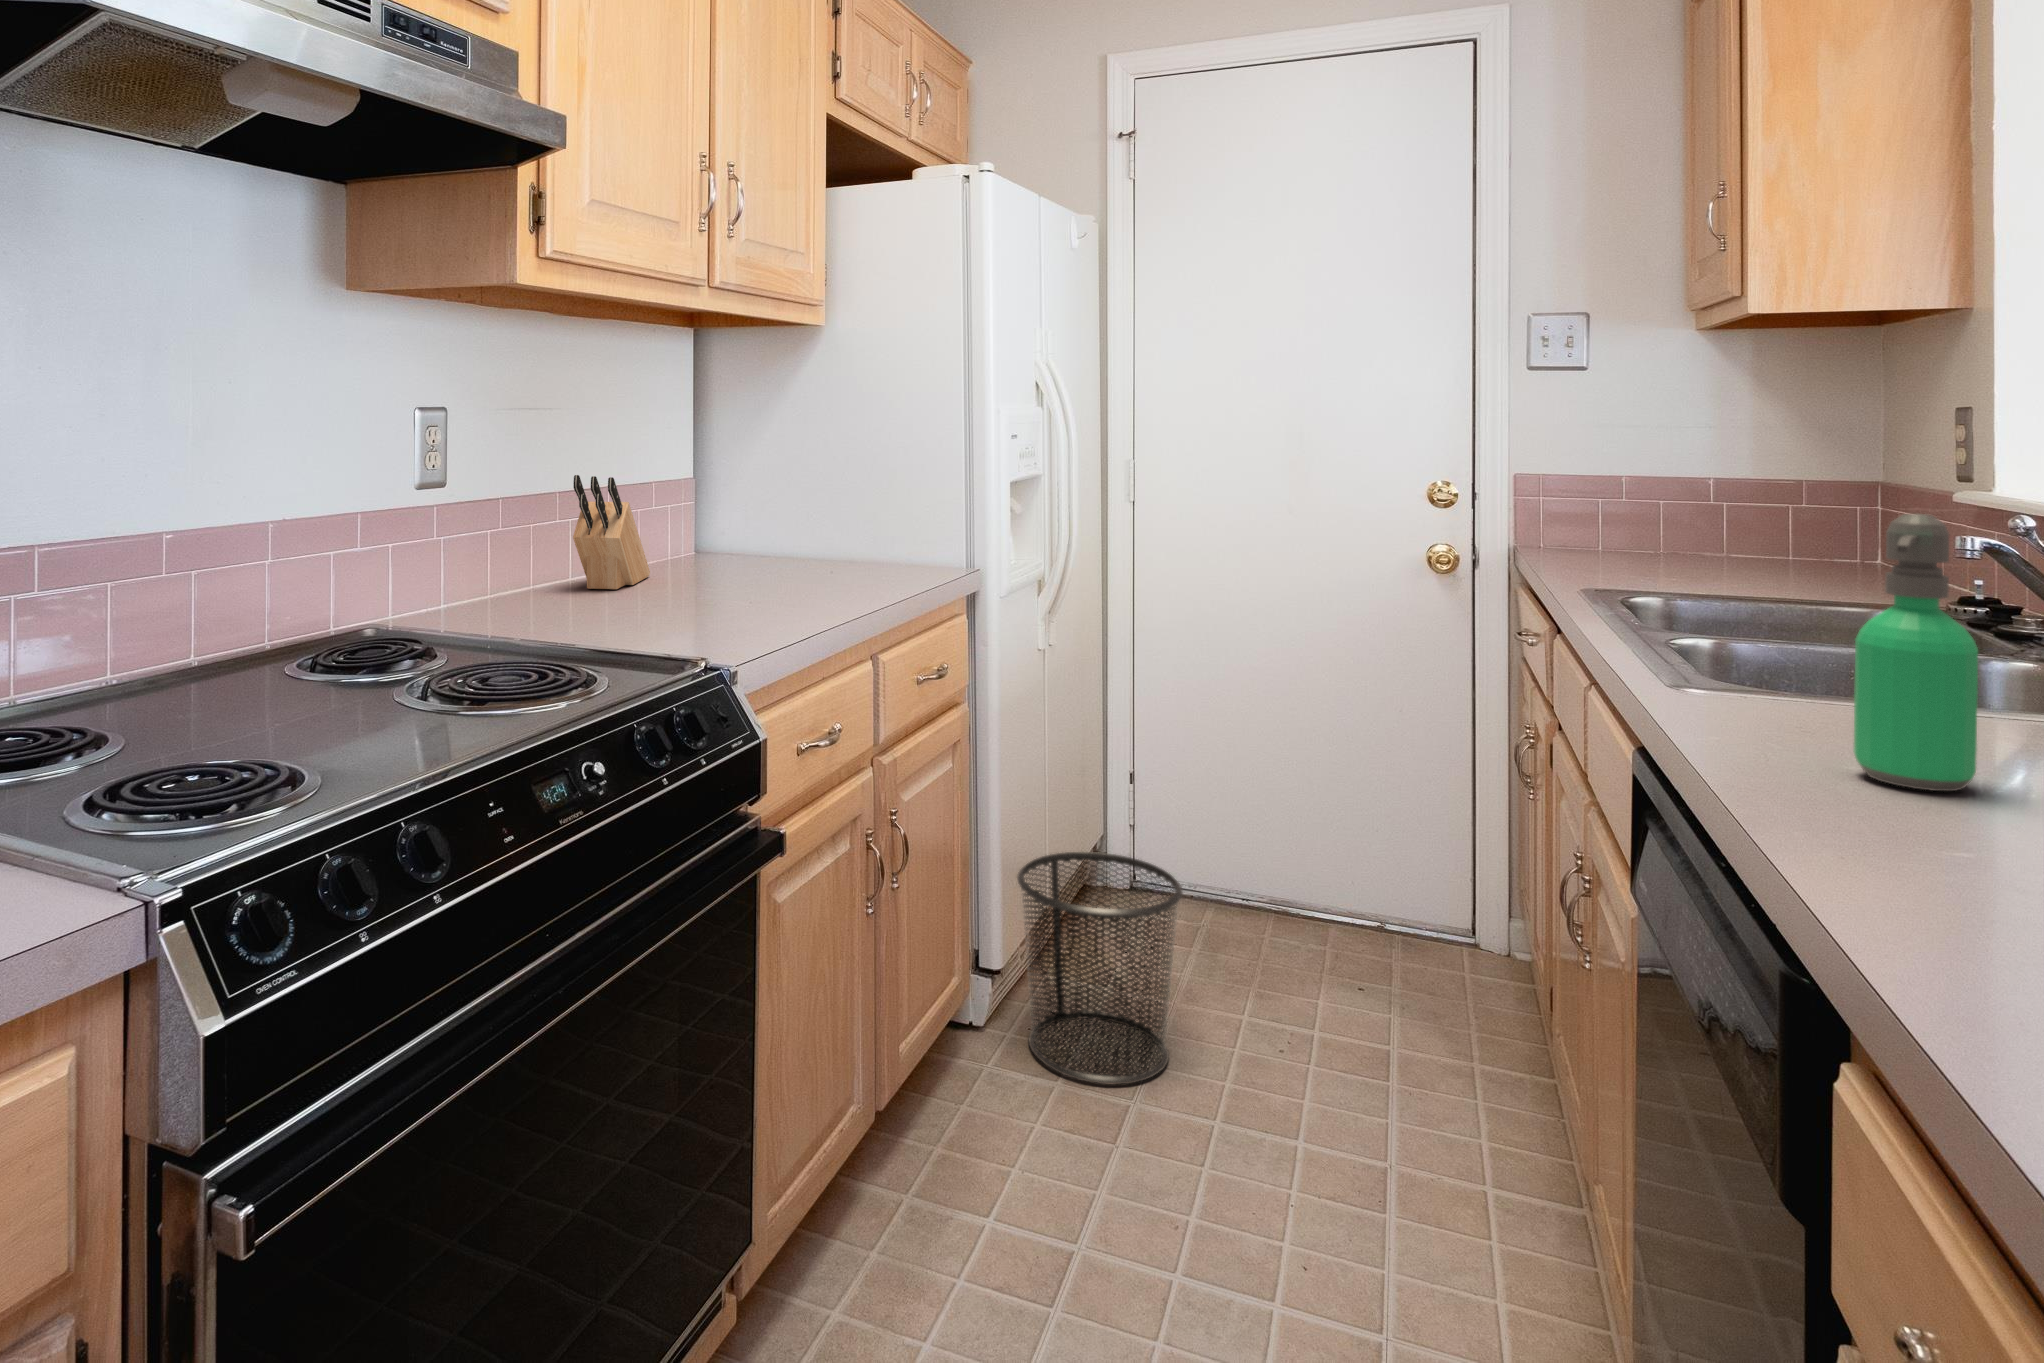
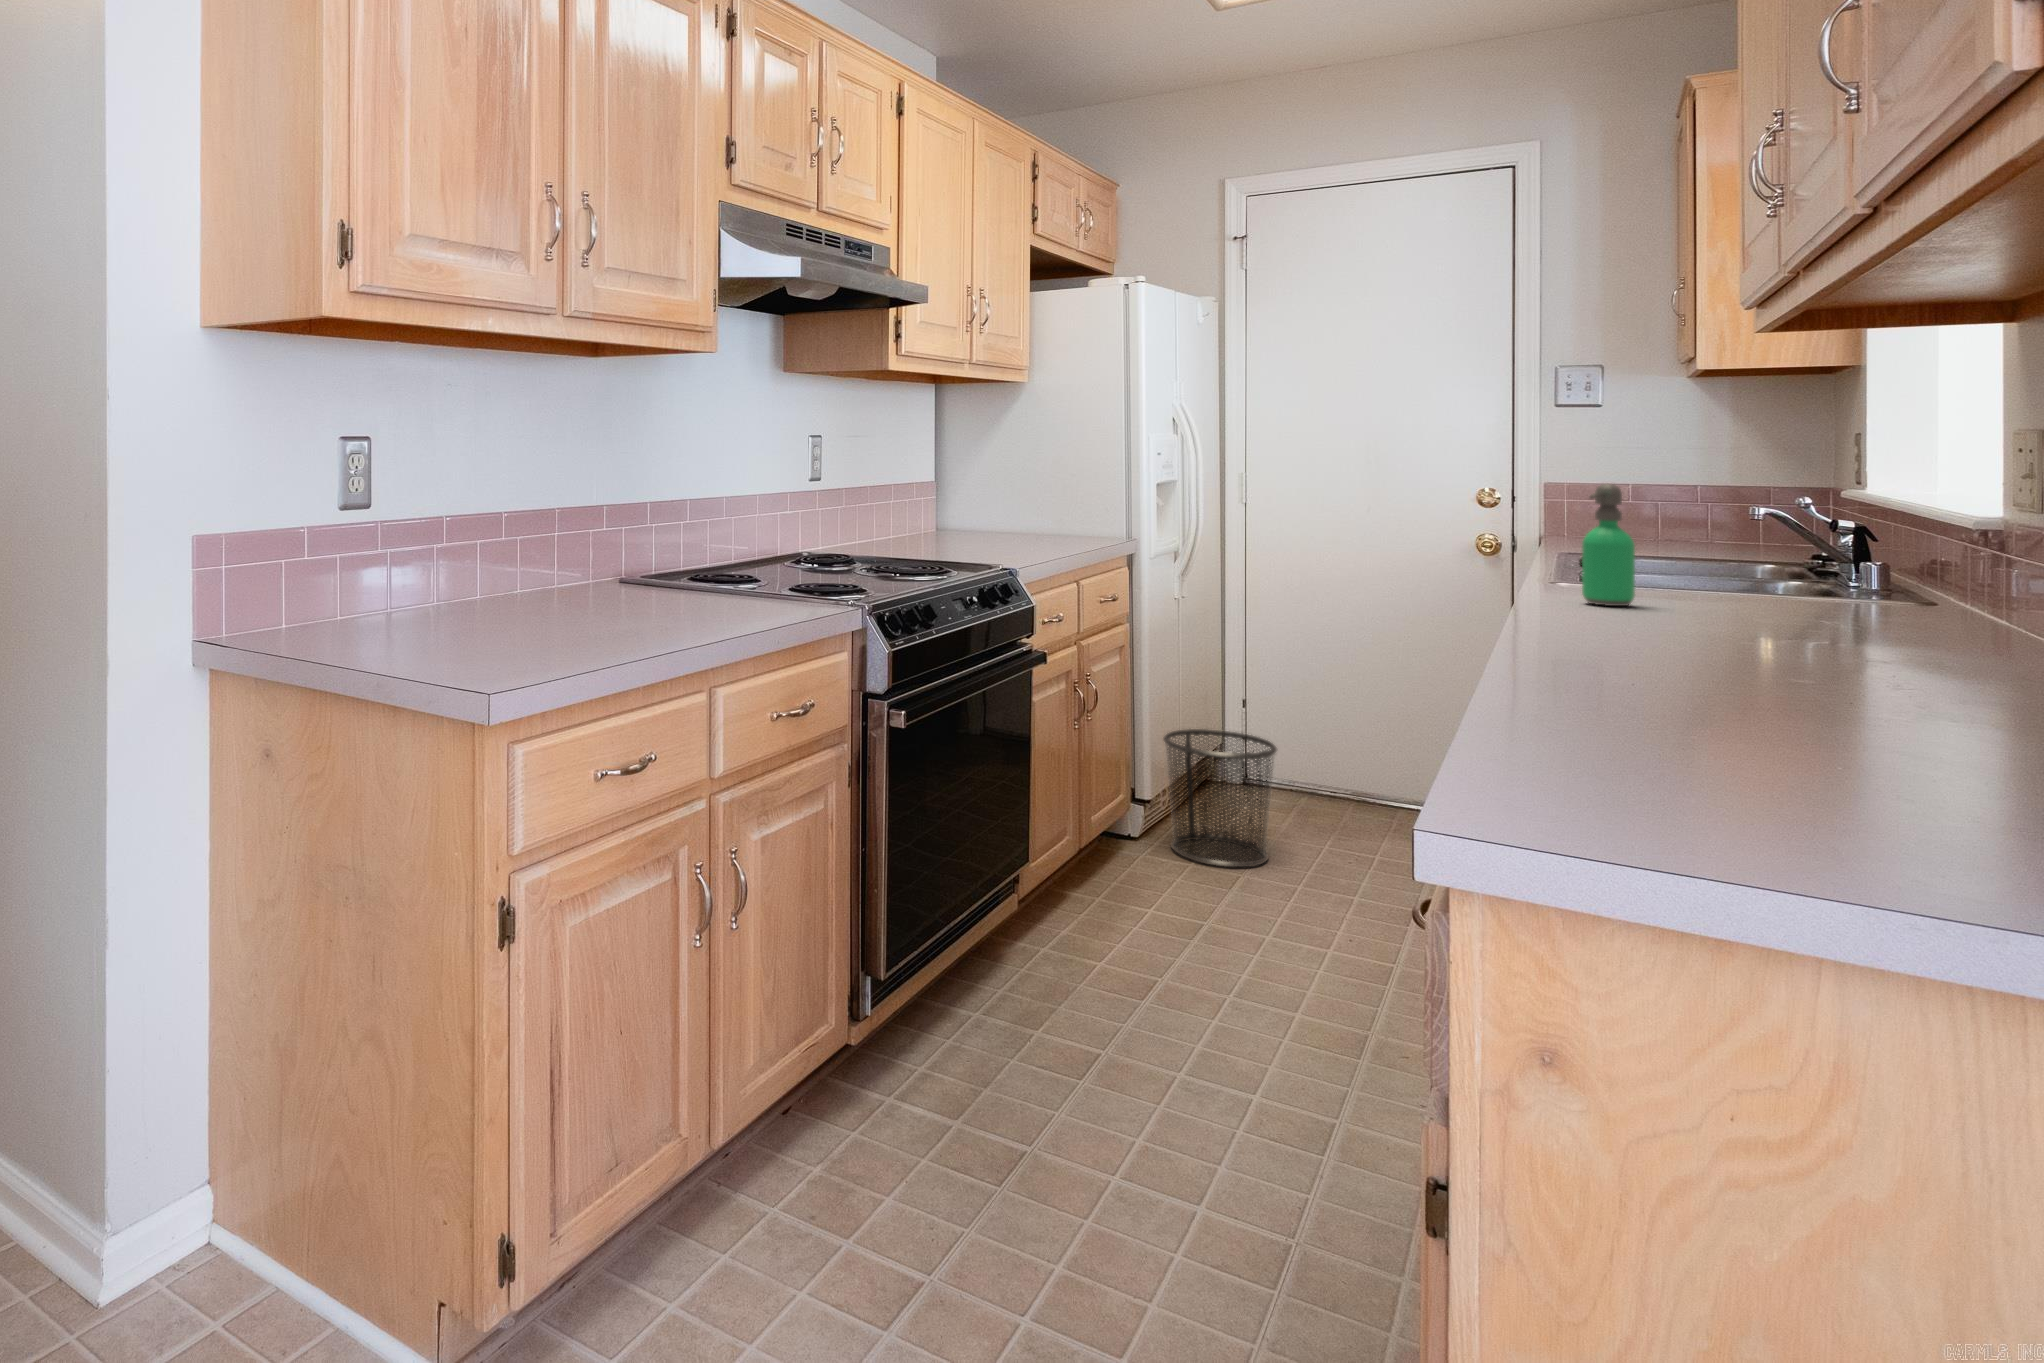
knife block: present [573,475,650,589] -> none [884,474,921,543]

